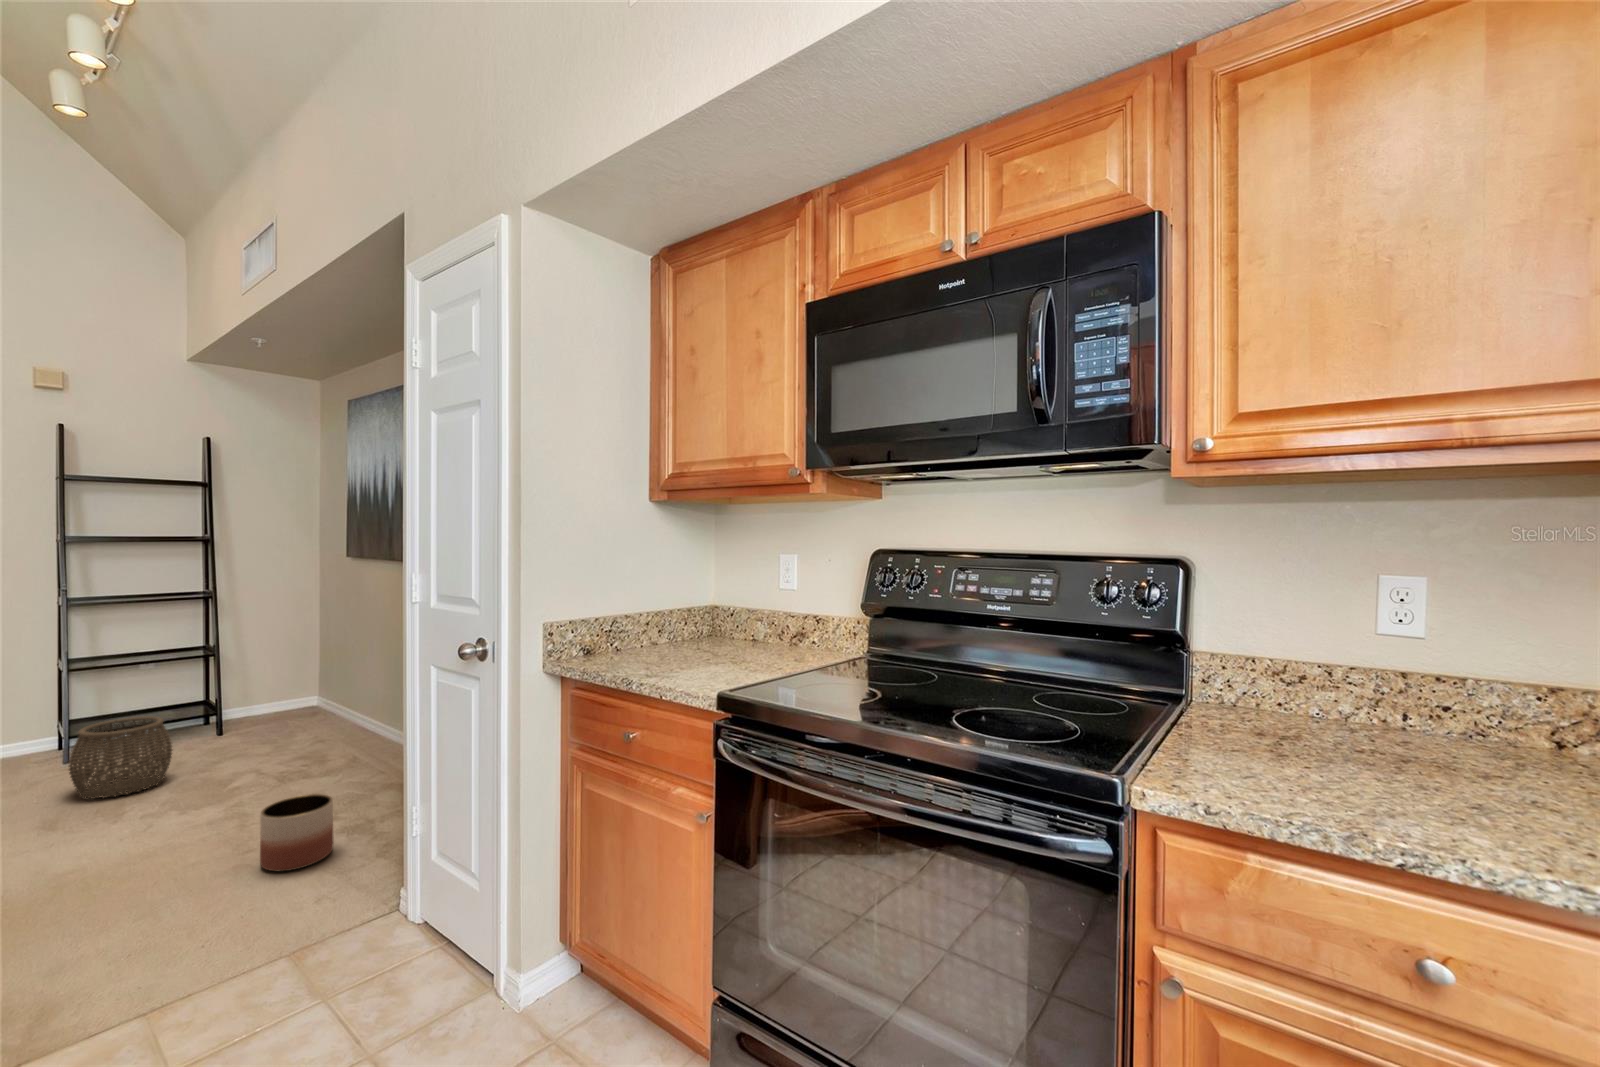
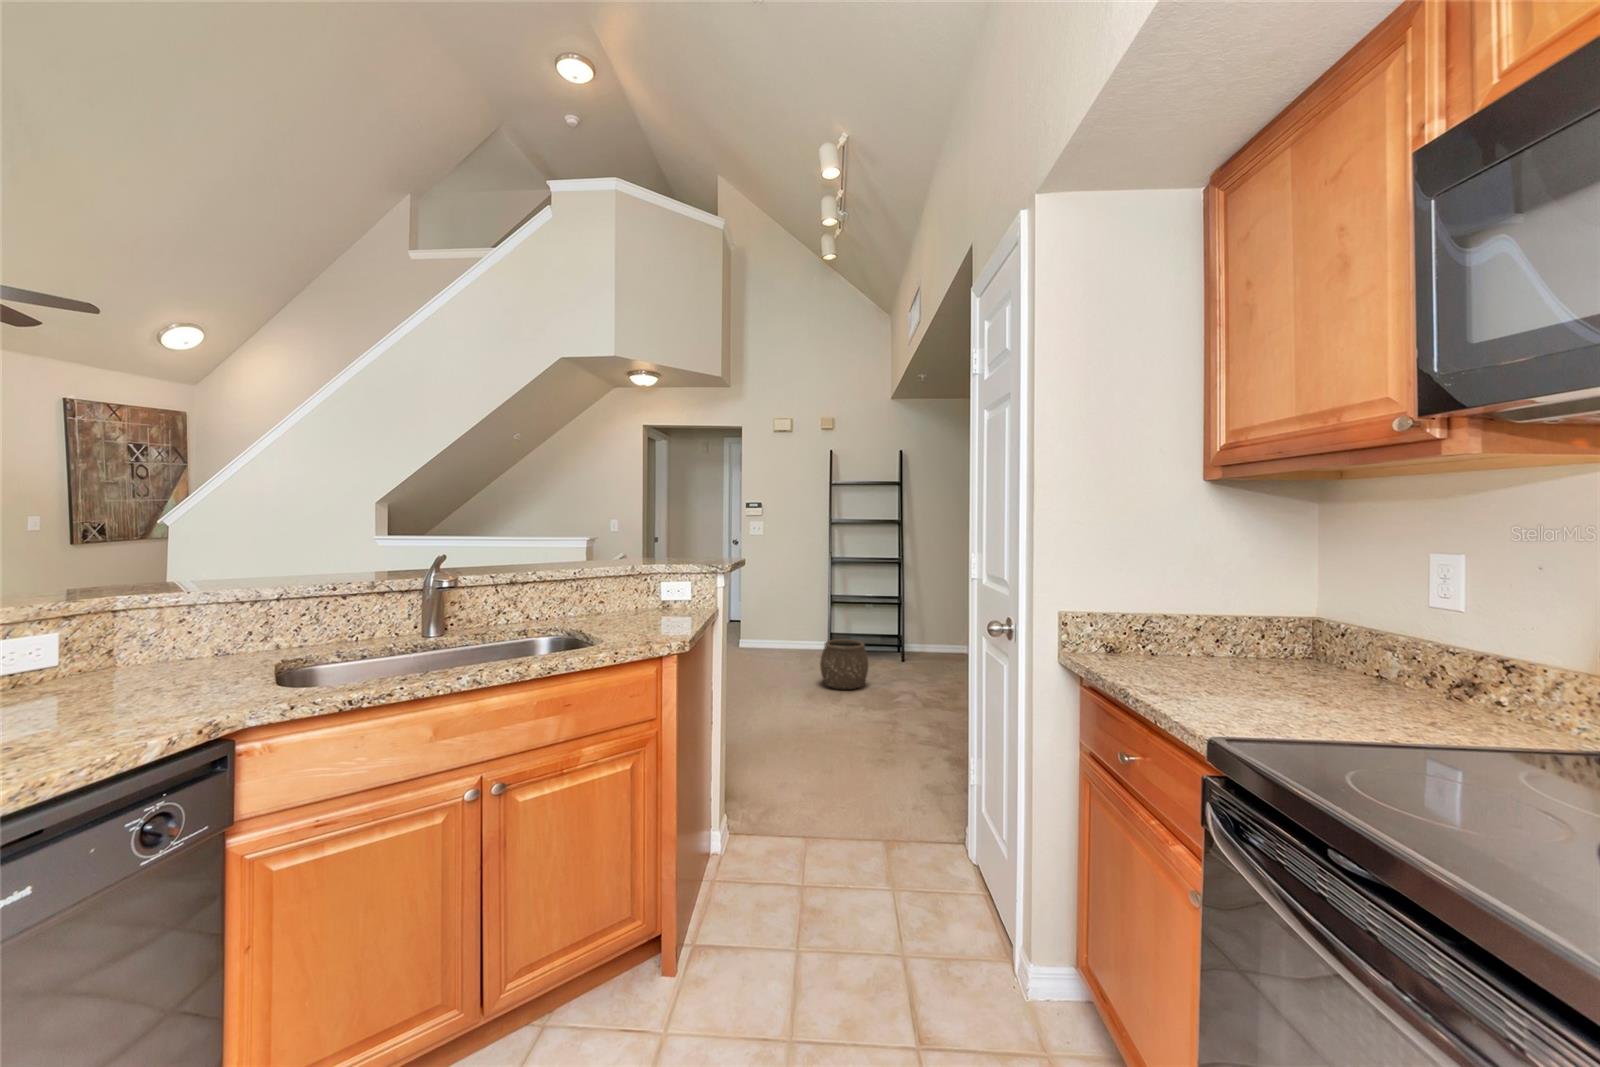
planter: present [260,794,334,871] -> none [889,721,936,778]

